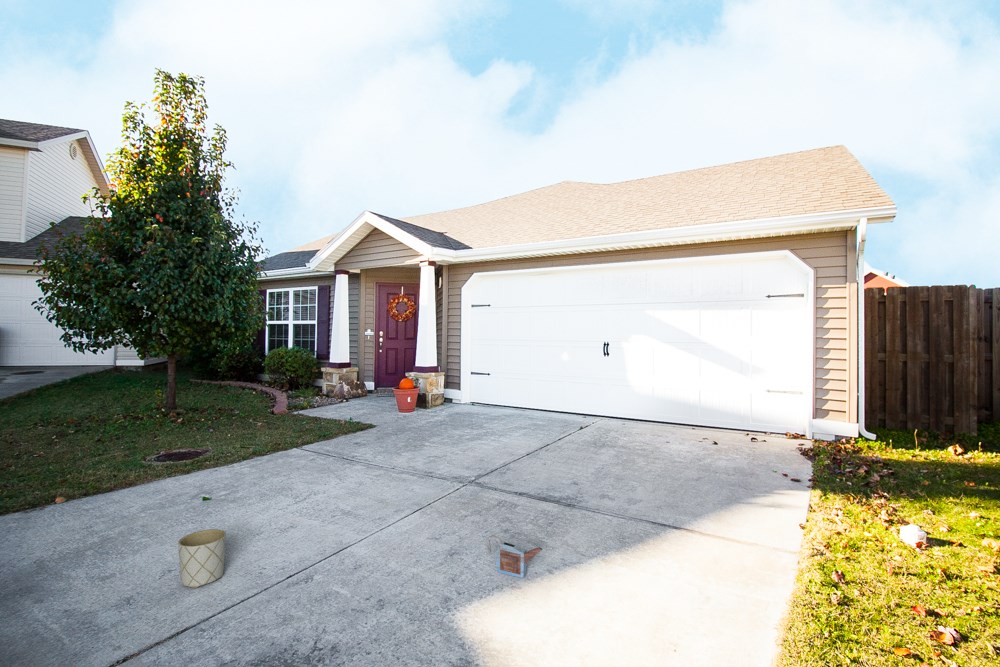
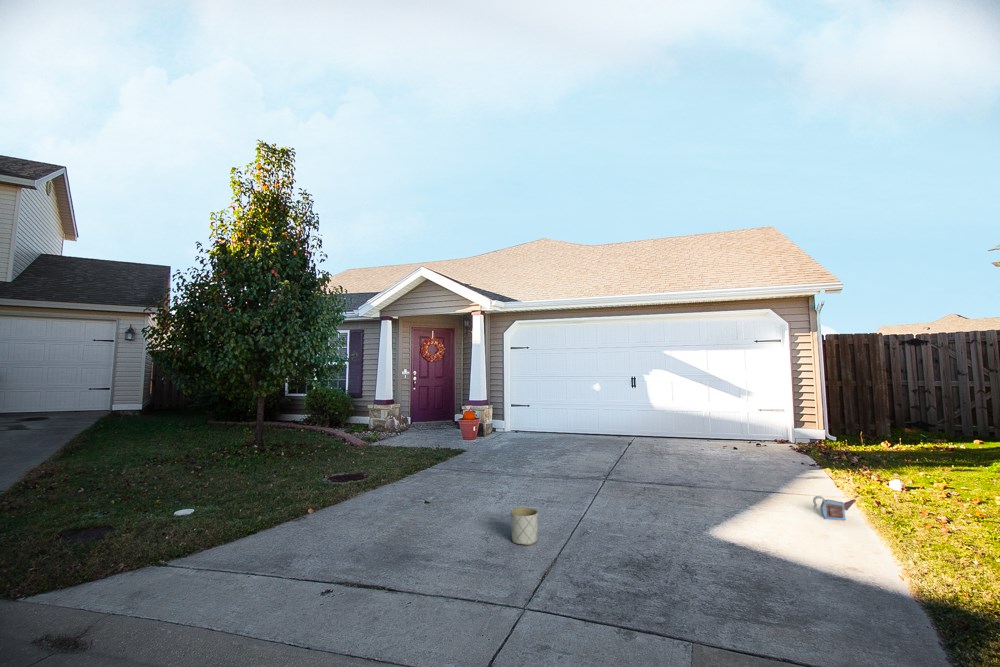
watering can: present [486,535,542,578] -> present [813,496,856,520]

